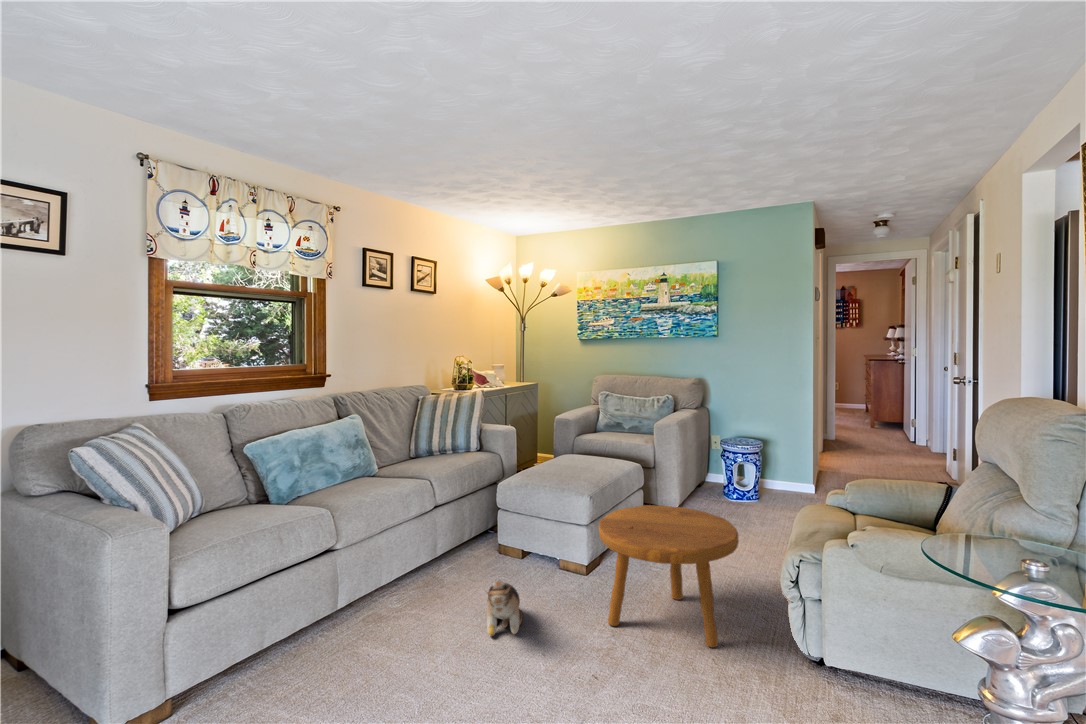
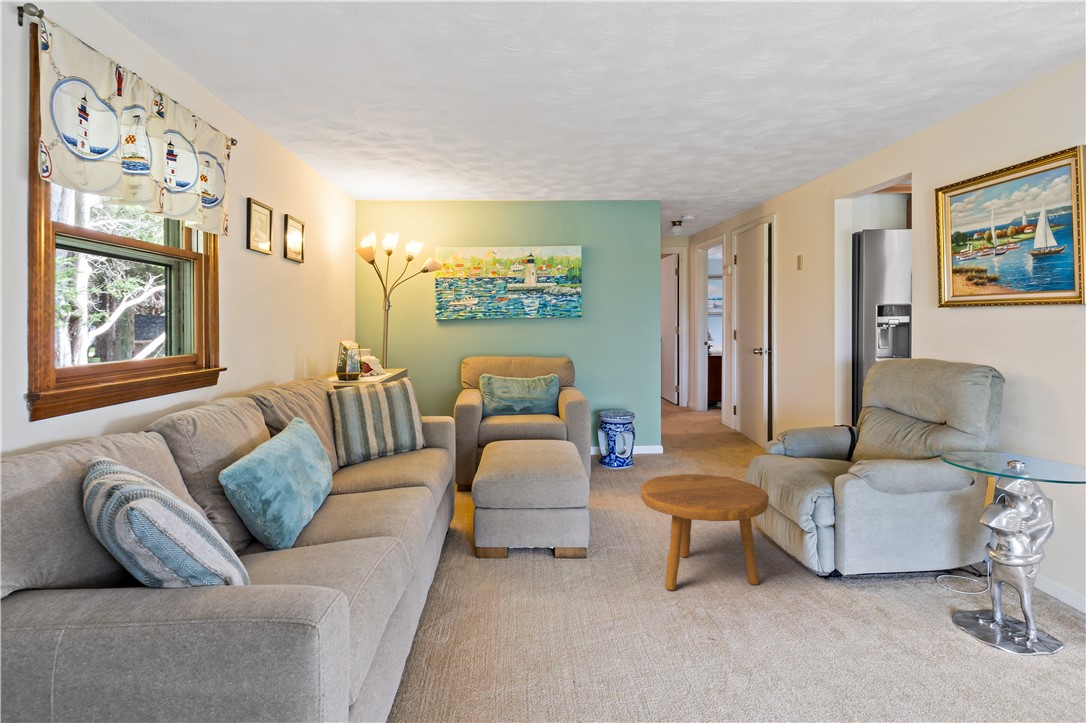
plush toy: present [485,580,523,636] -> none [559,570,625,630]

